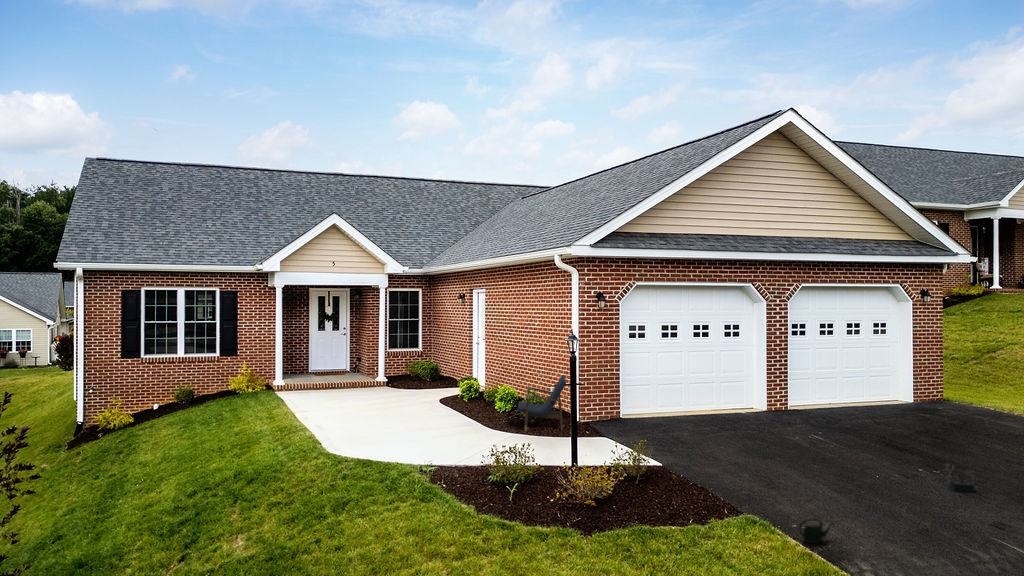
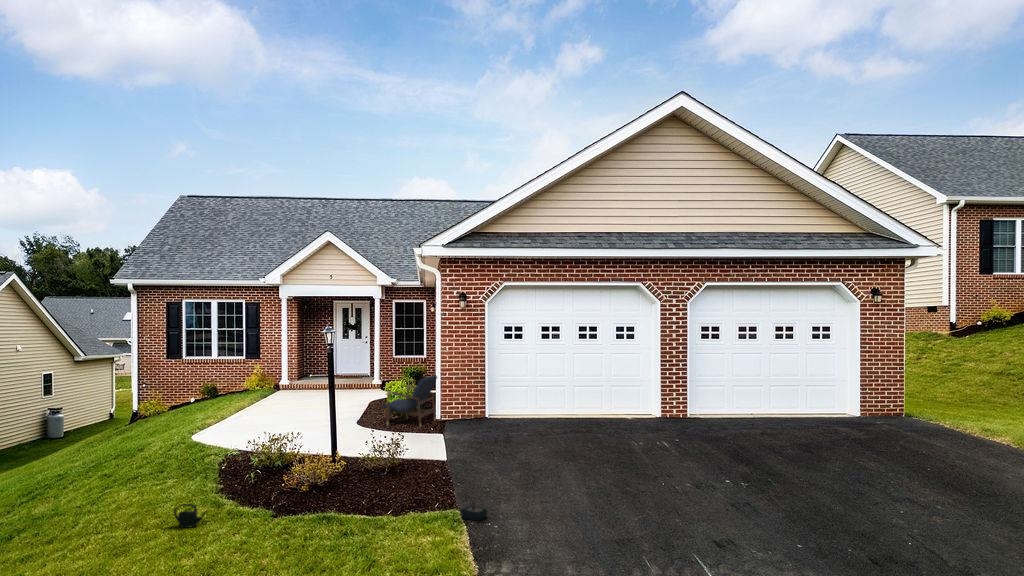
decorative plant: present [943,464,978,492] -> present [457,485,490,521]
watering can: present [799,519,832,543] -> present [174,504,206,527]

